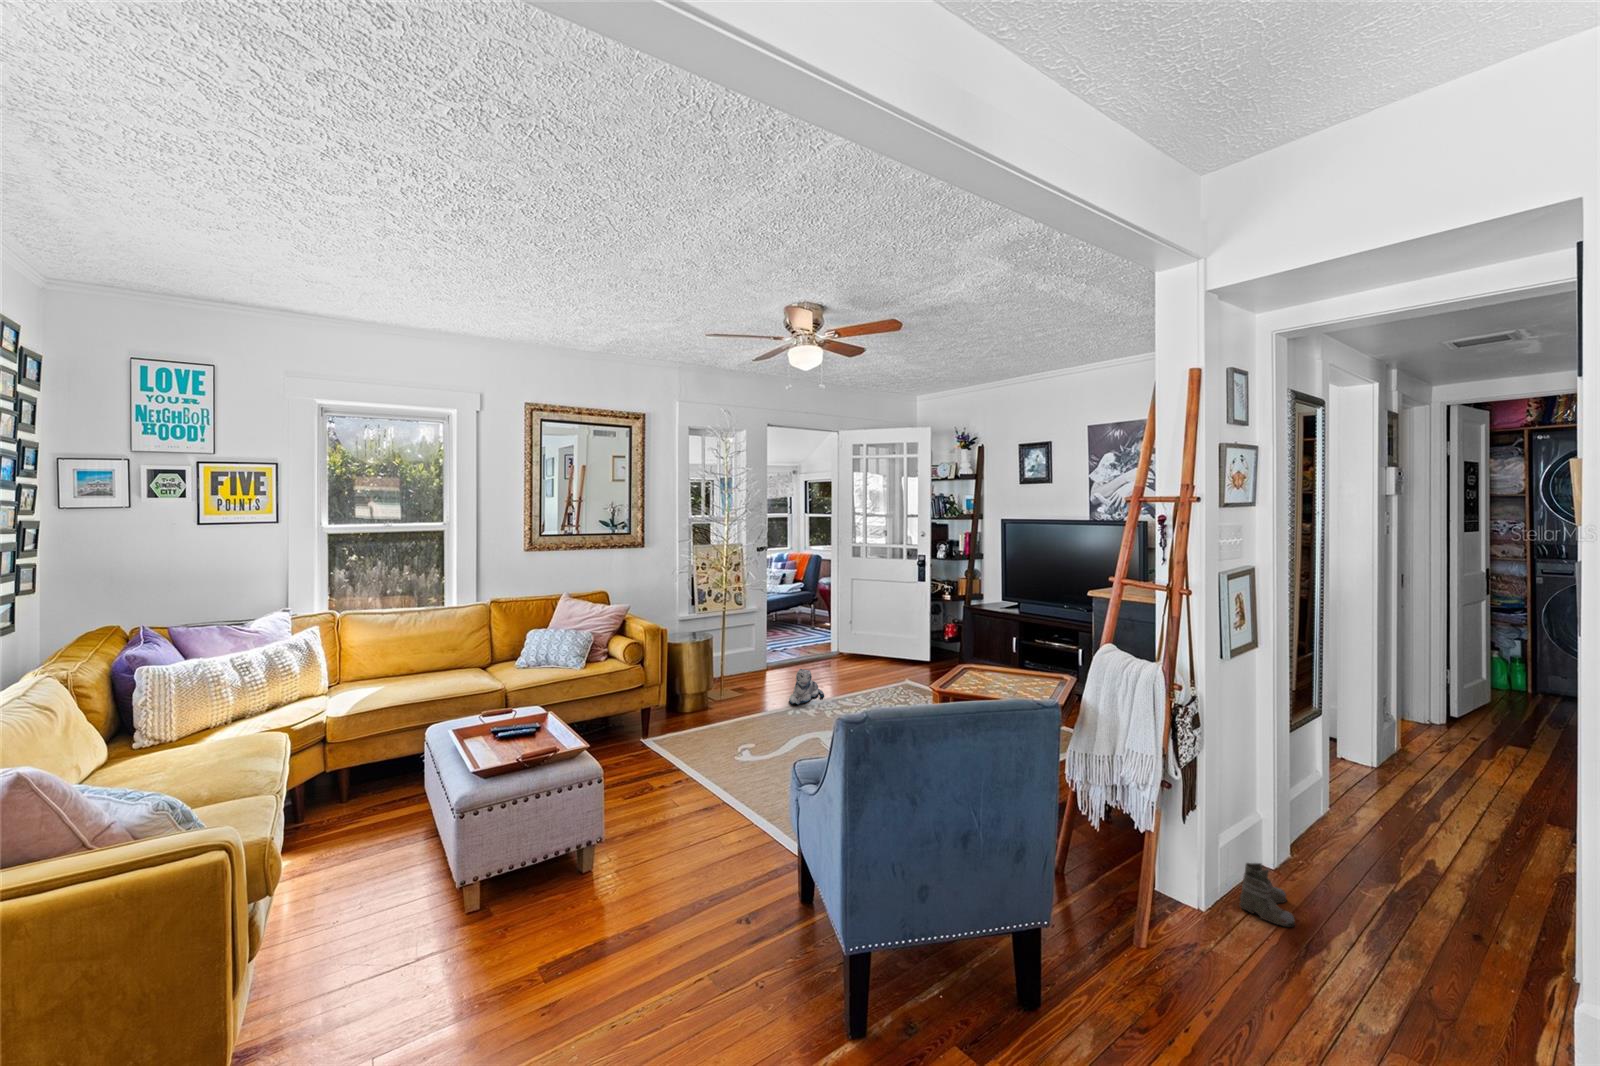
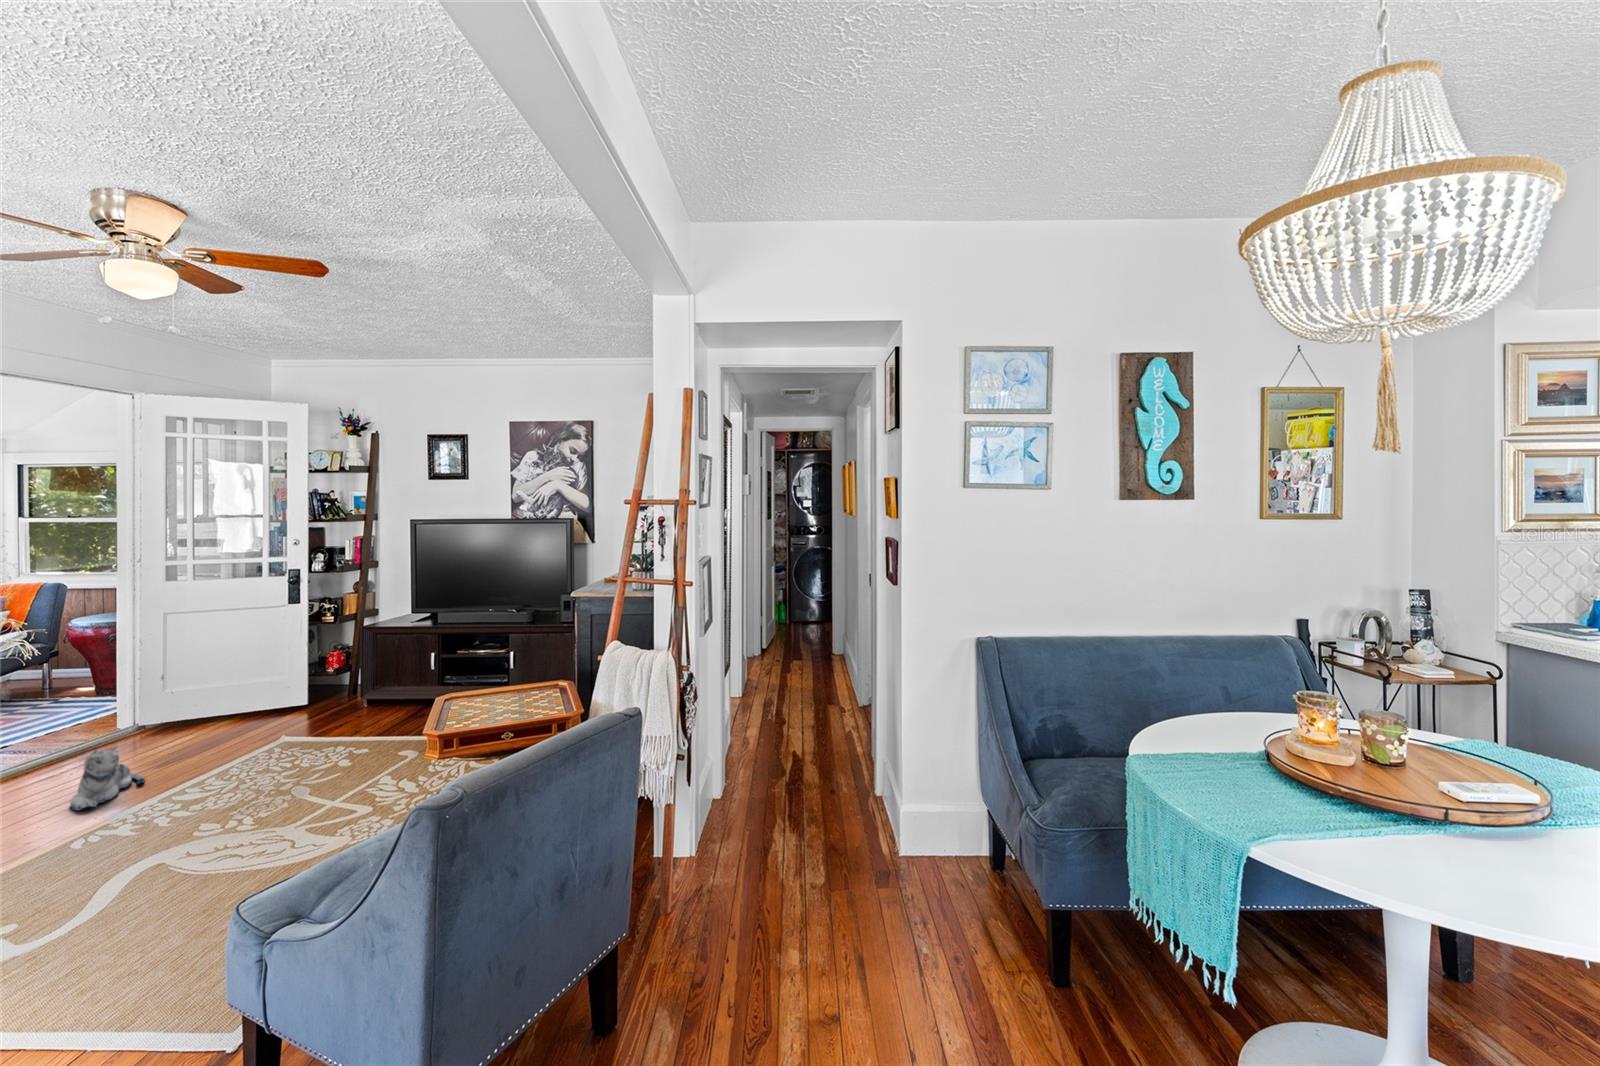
boots: present [1239,863,1295,927] -> none [712,797,753,847]

